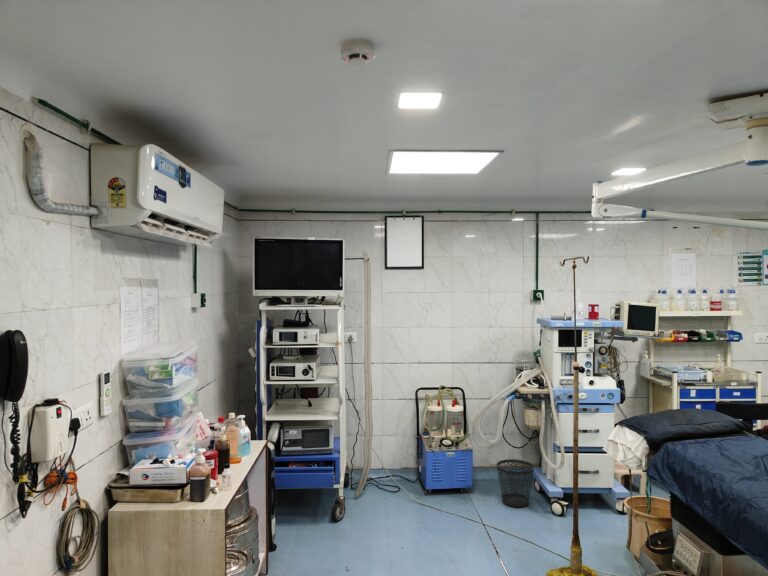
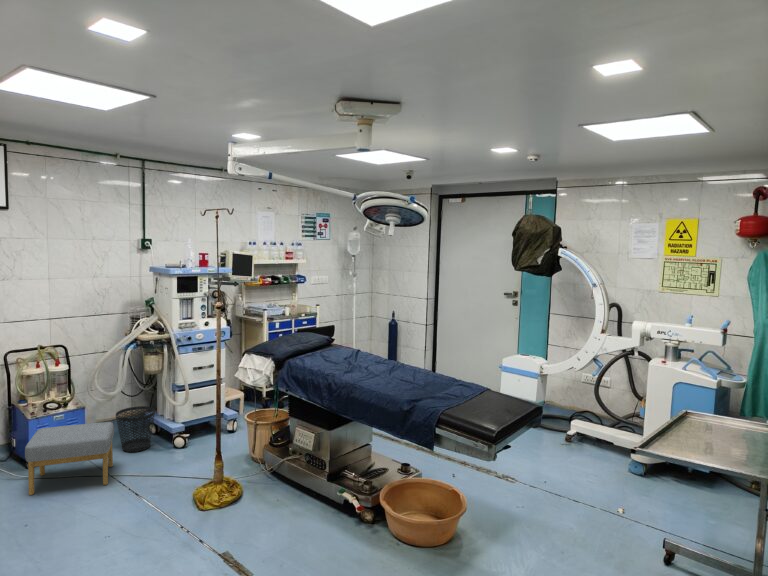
footstool: none [415,462,489,532] -> present [25,422,114,495]

